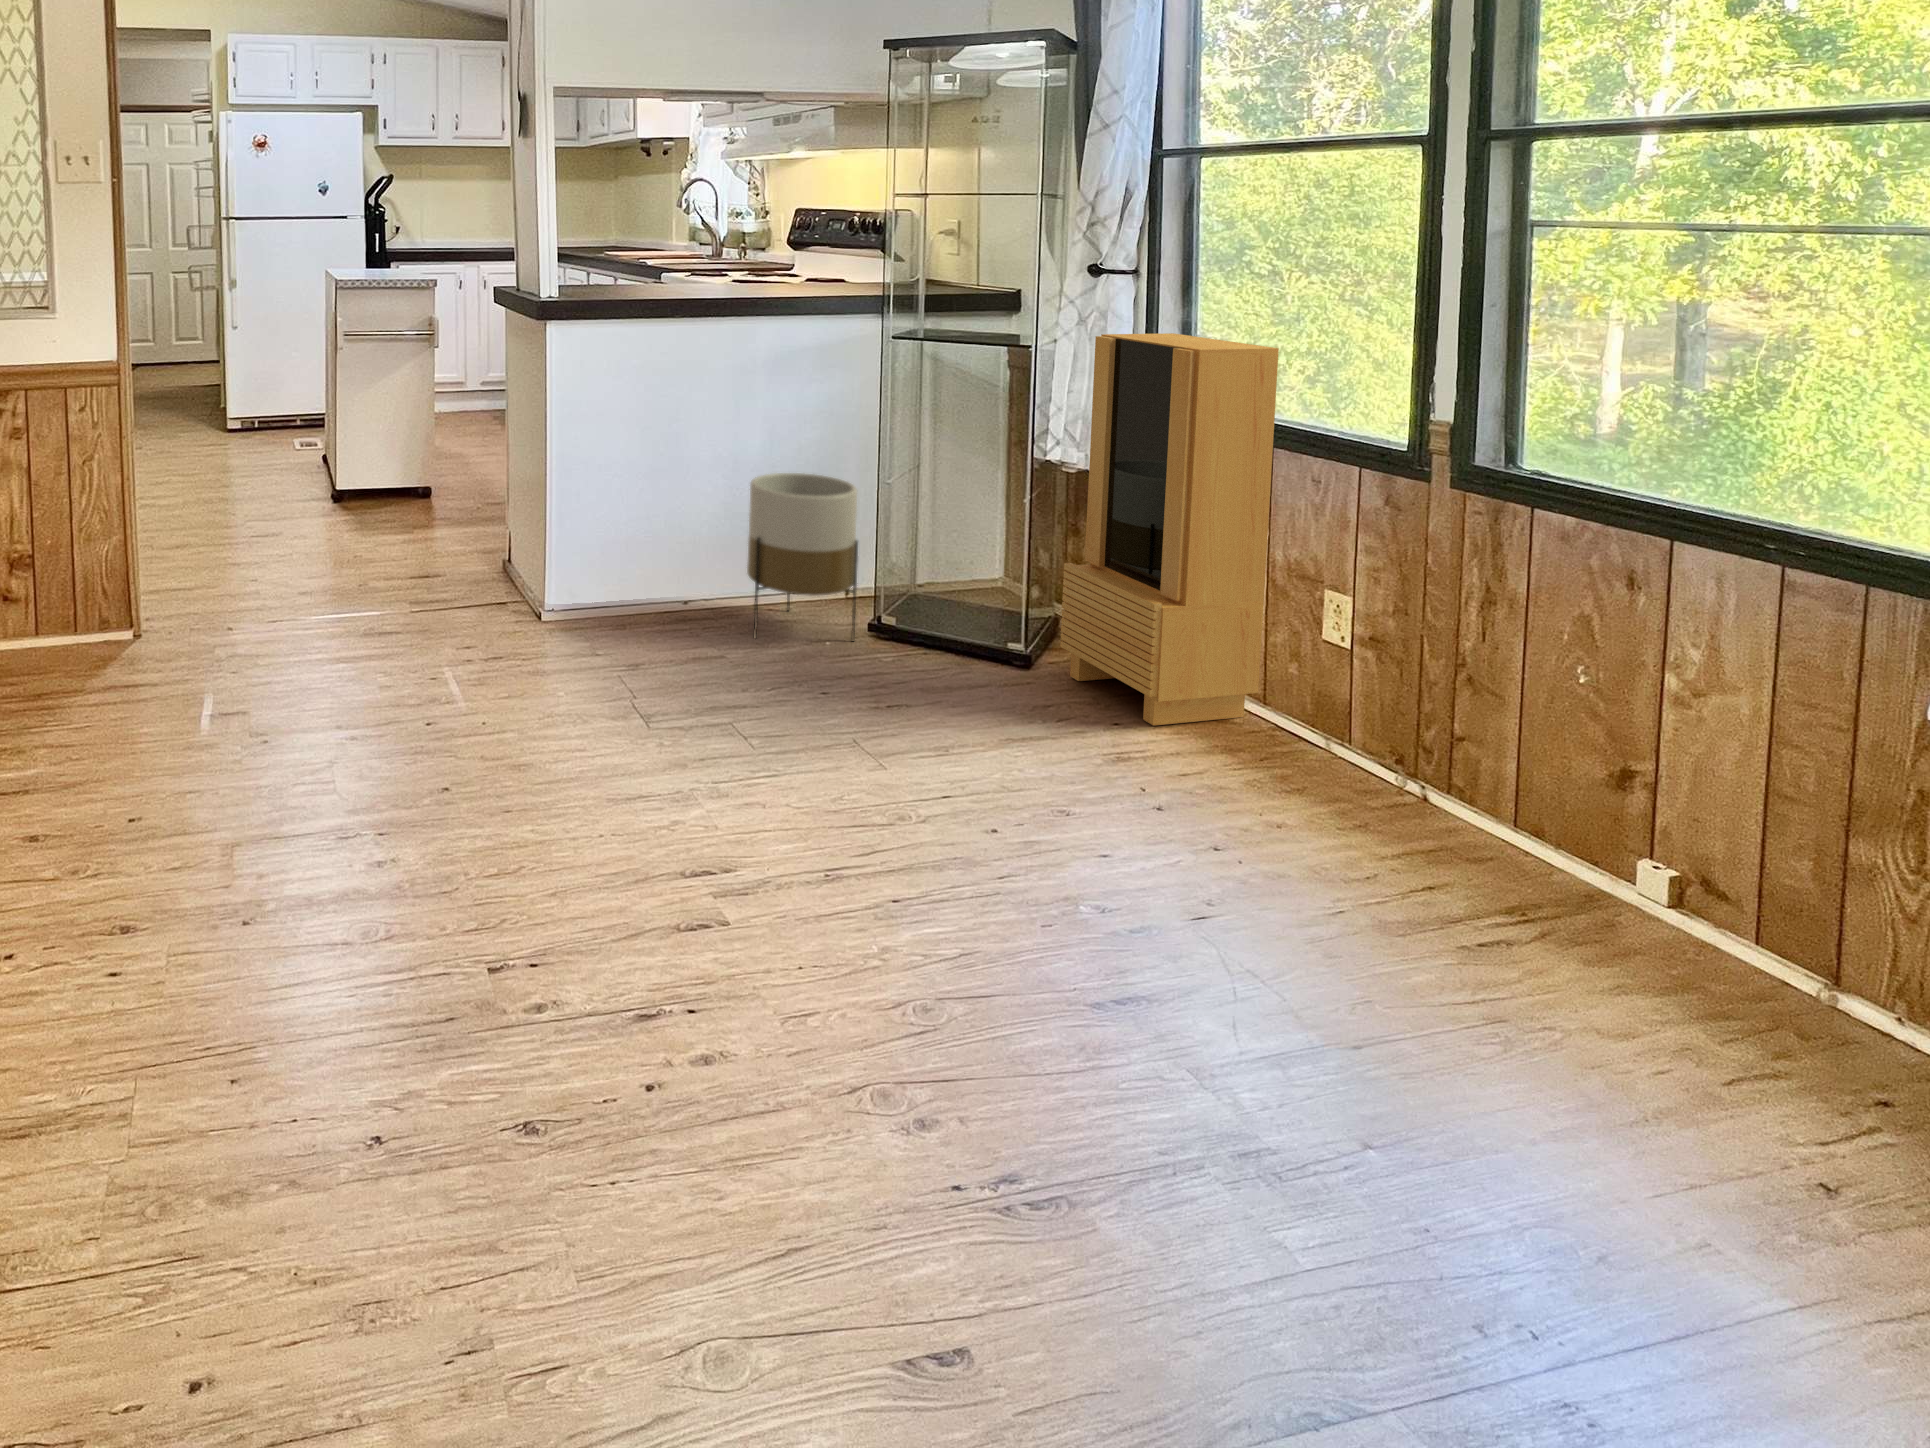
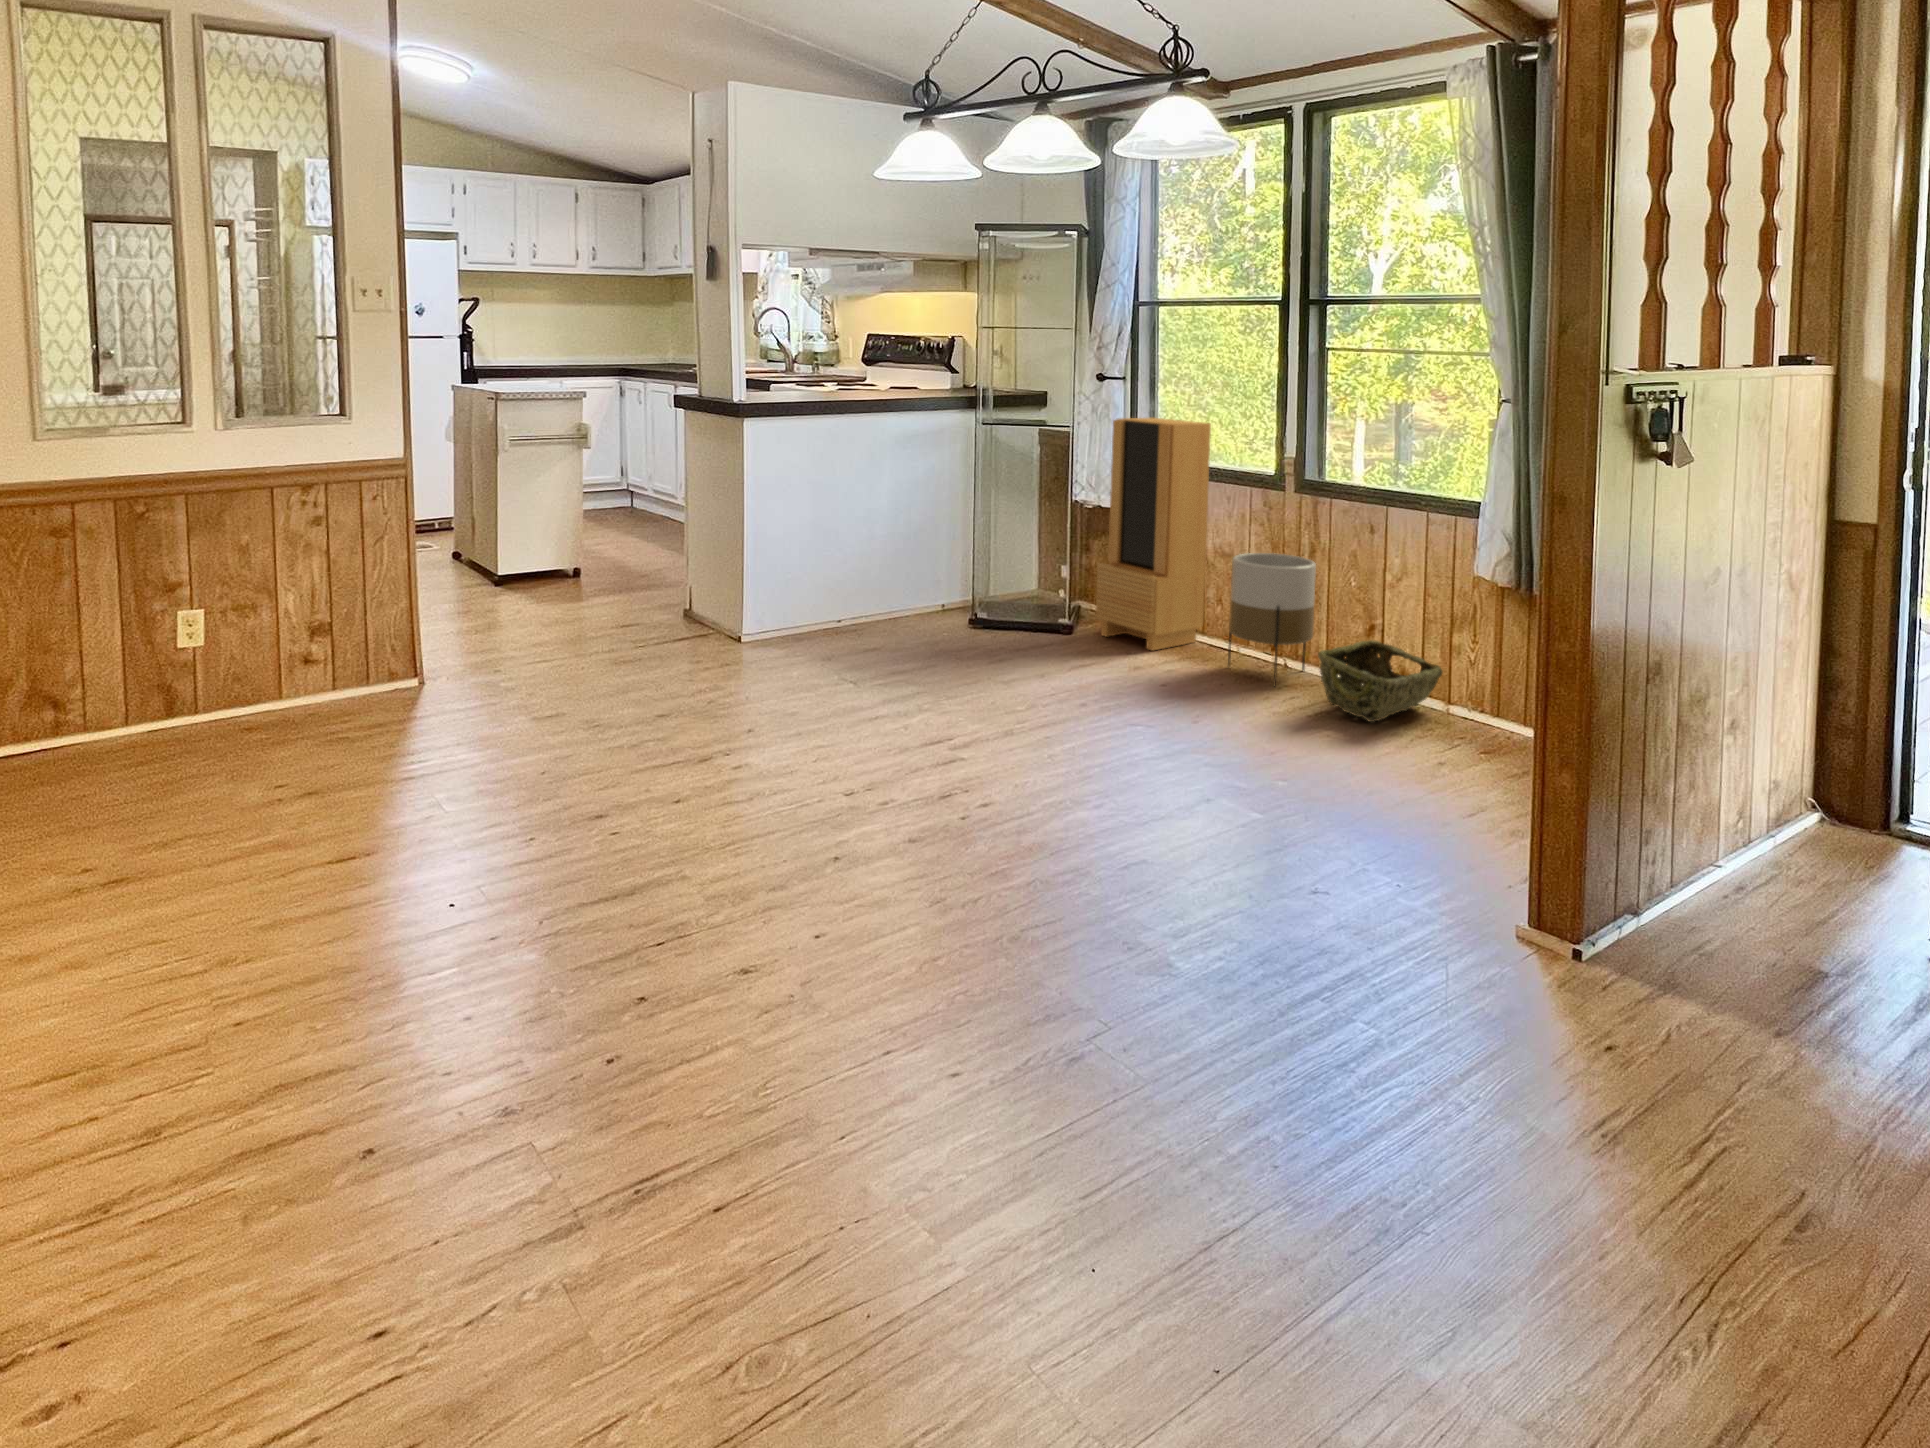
planter: present [747,473,858,641] -> present [1228,553,1316,686]
woven basket: none [1500,822,1864,1043] -> present [1318,640,1443,722]

